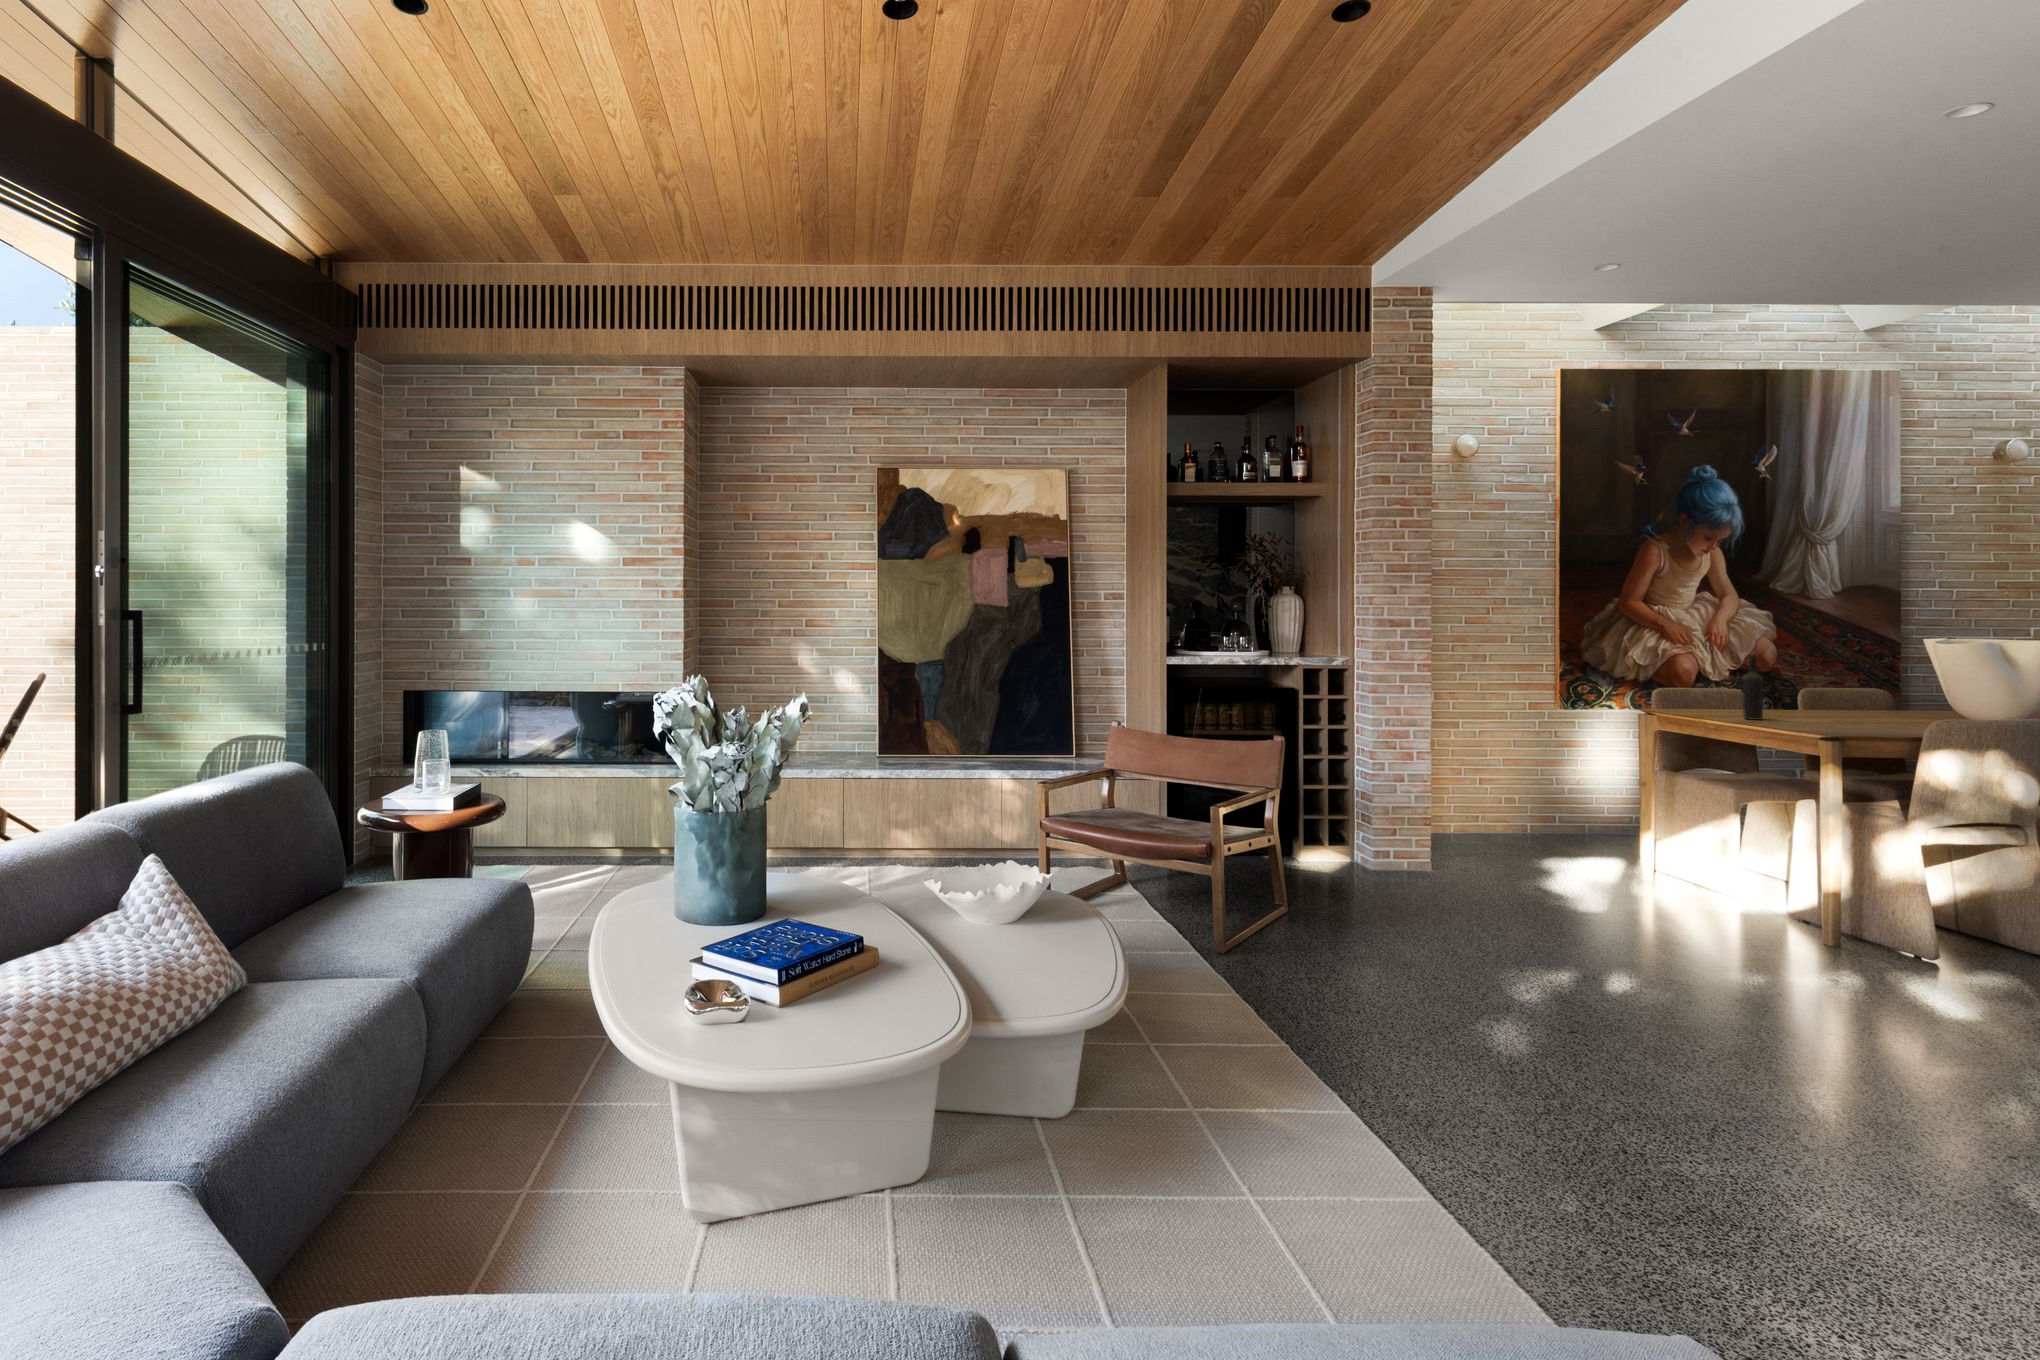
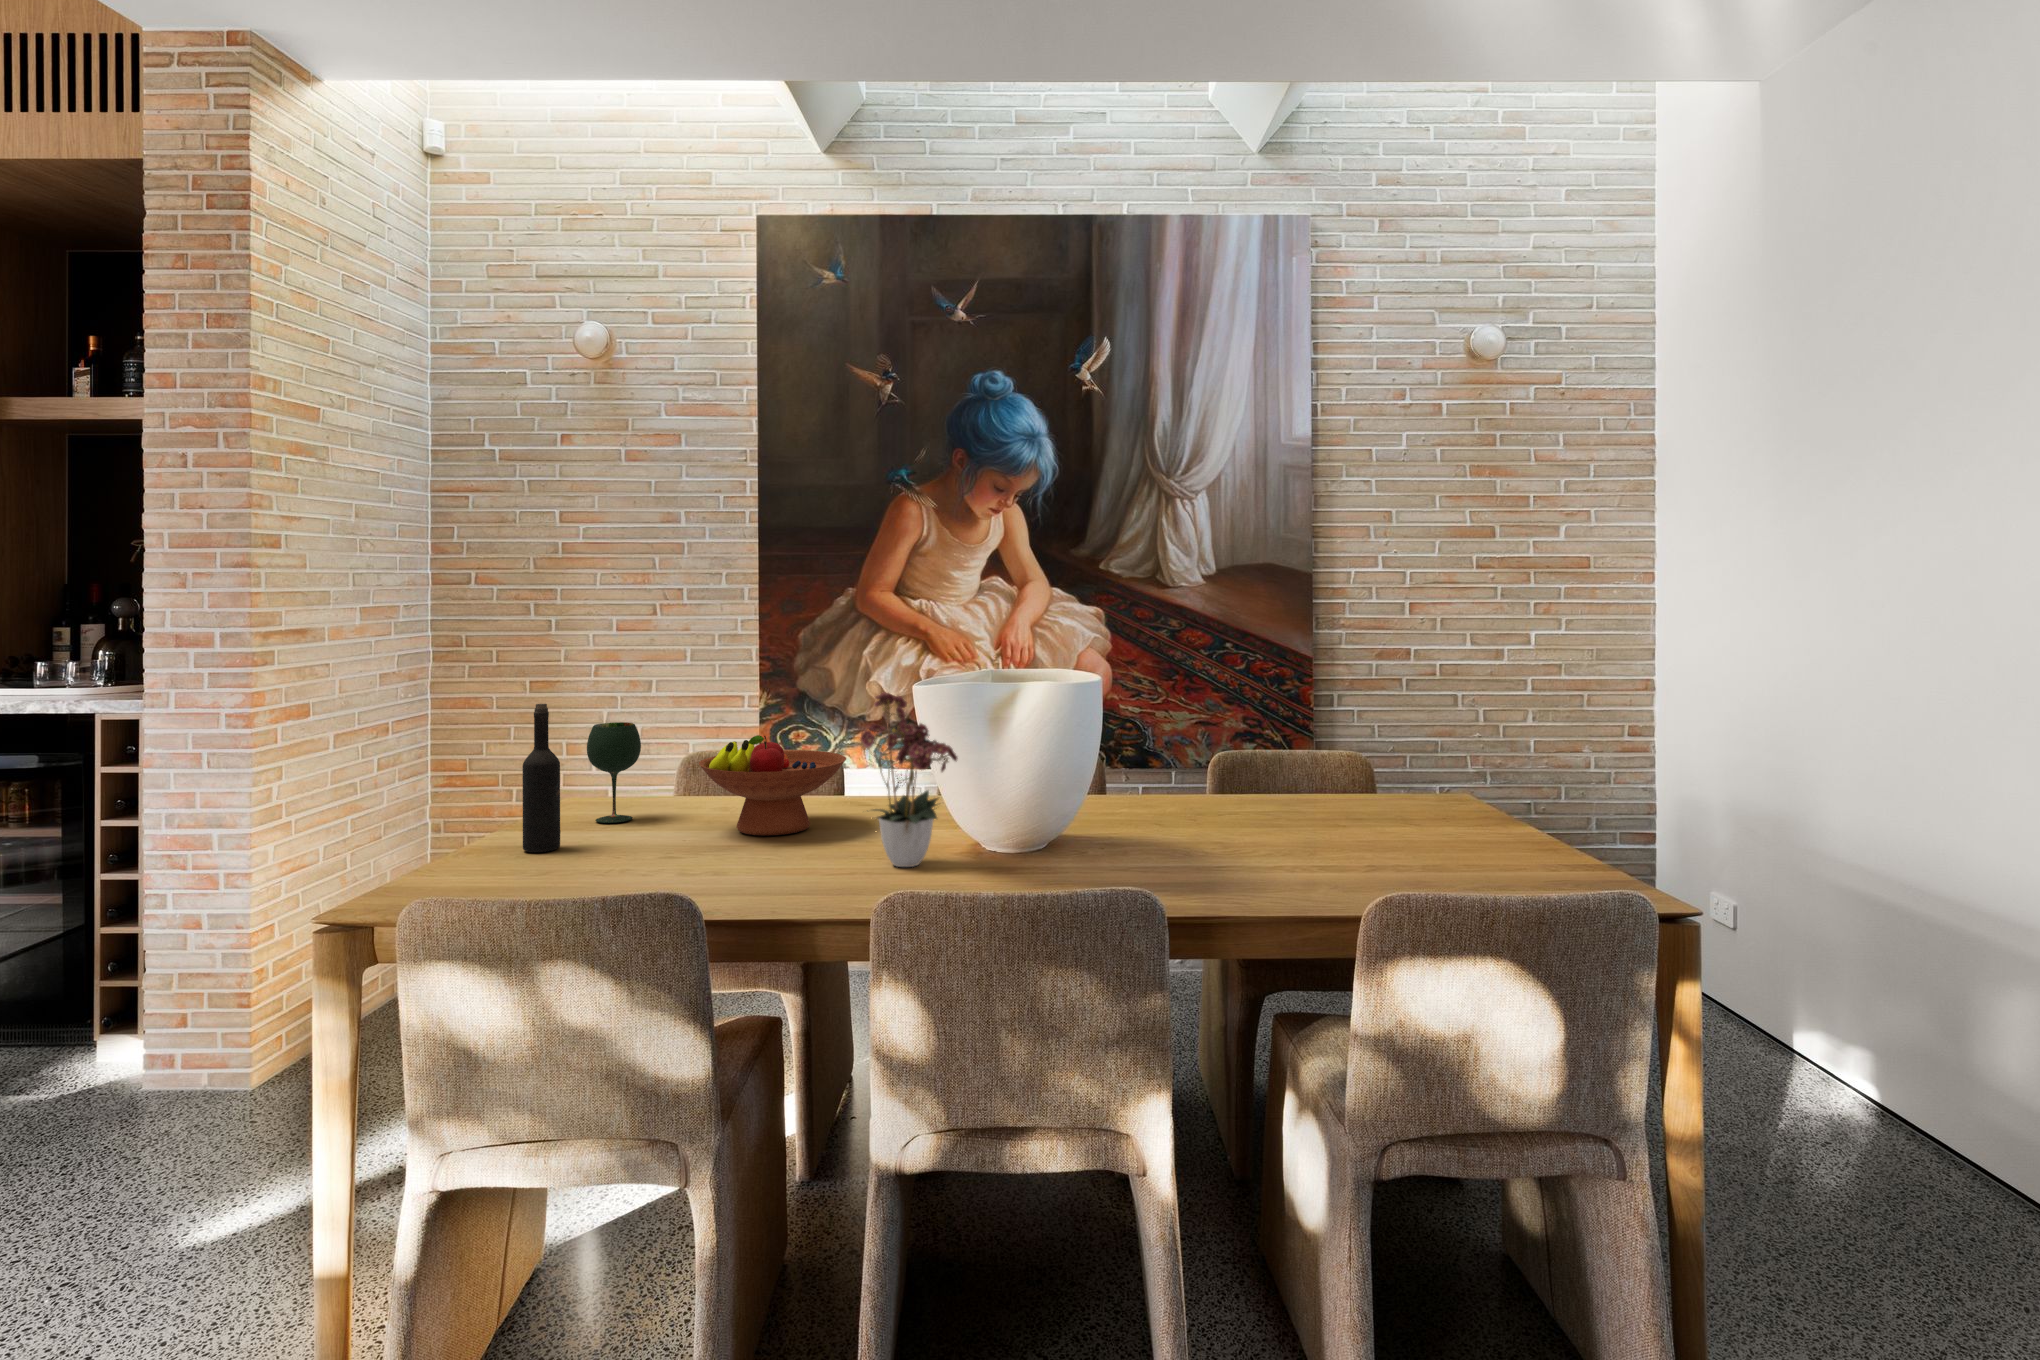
flower arrangement: none [1927,642,1997,724] -> present [860,692,958,867]
wine glass: none [1710,665,1740,713] -> present [587,722,641,823]
fruit bowl: none [1785,670,1871,717] -> present [699,735,846,836]

